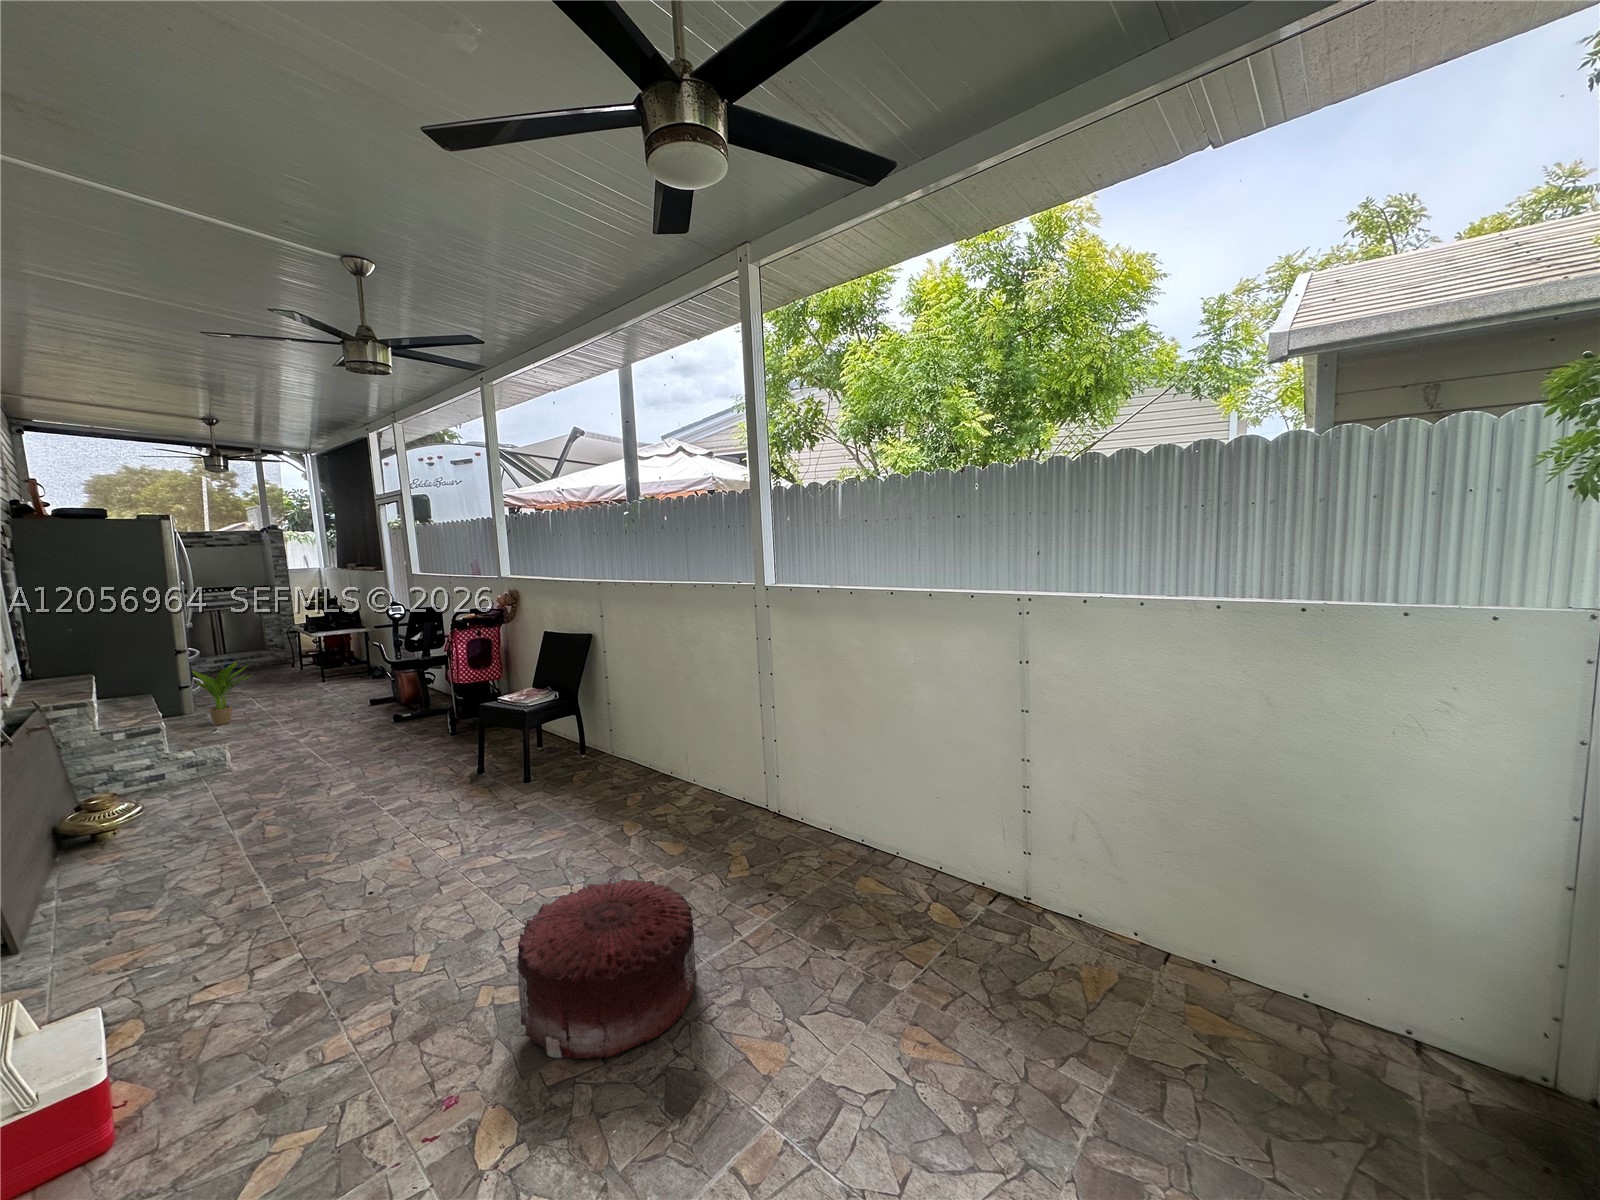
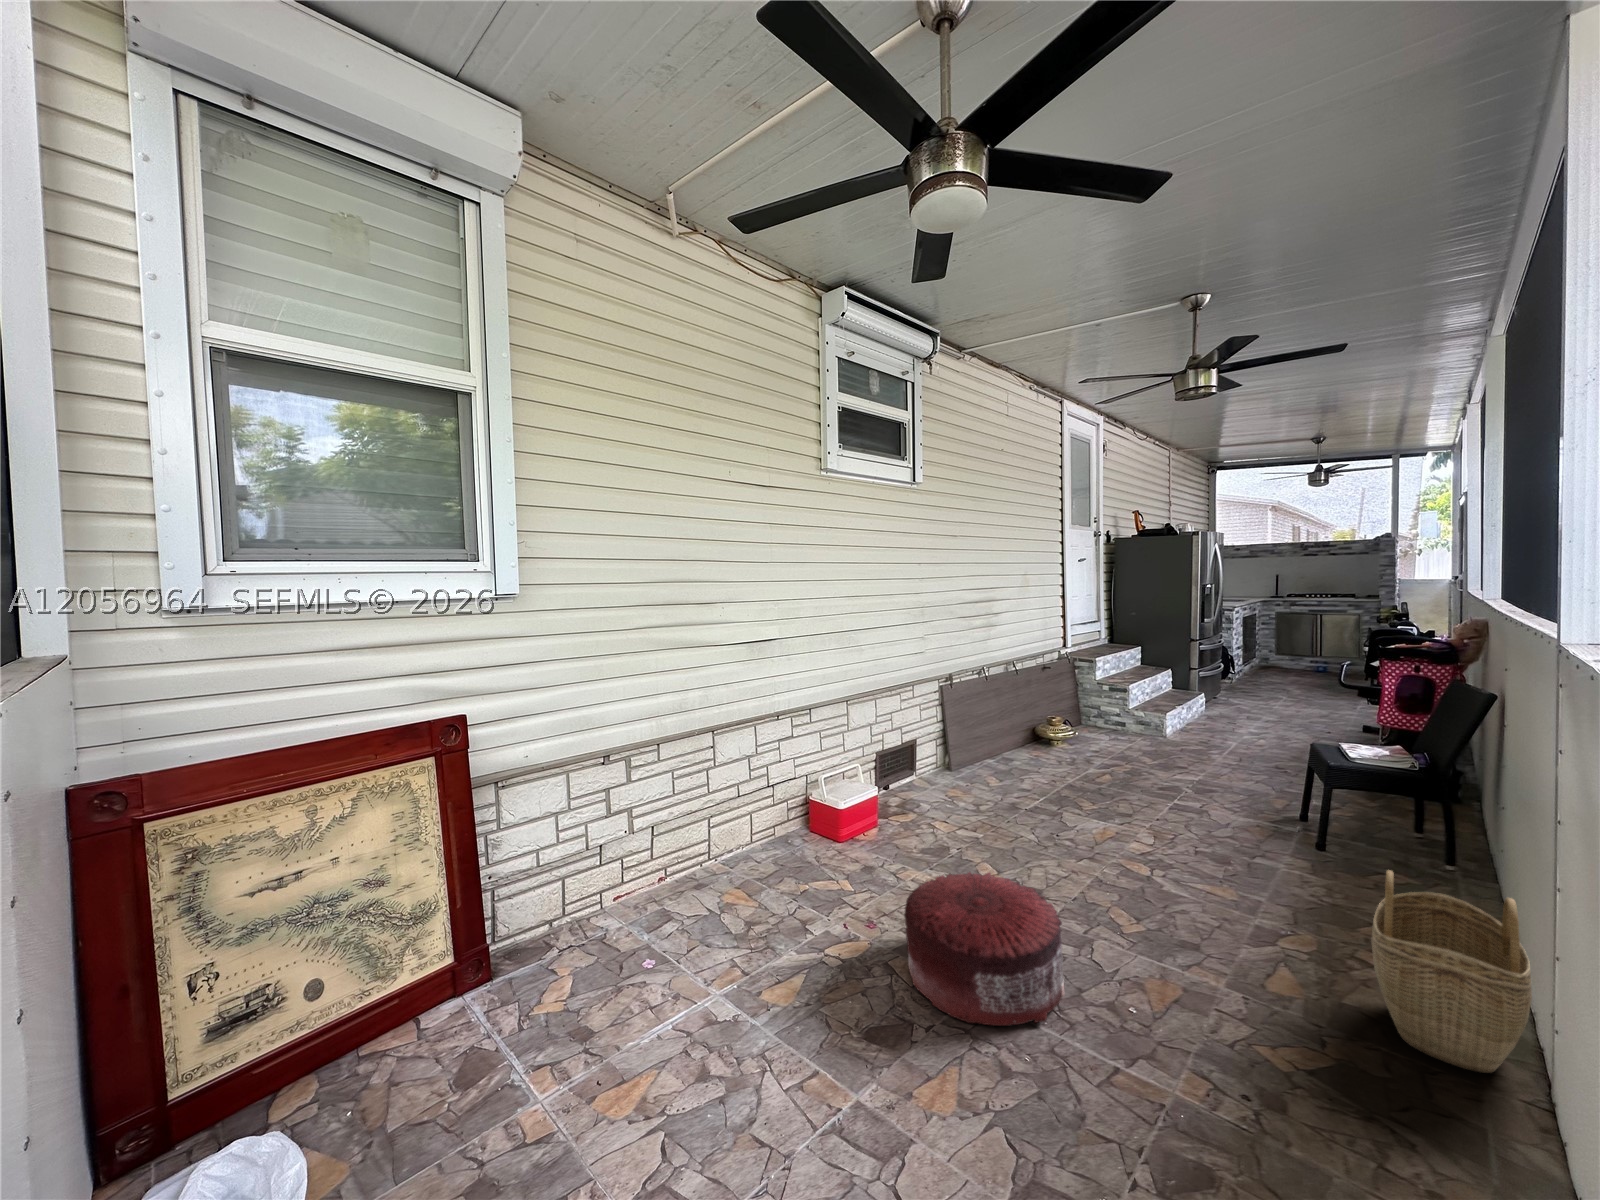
potted plant: present [192,661,252,725] -> none [1212,655,1258,707]
woven basket: none [695,724,774,829] -> present [1371,870,1532,1073]

